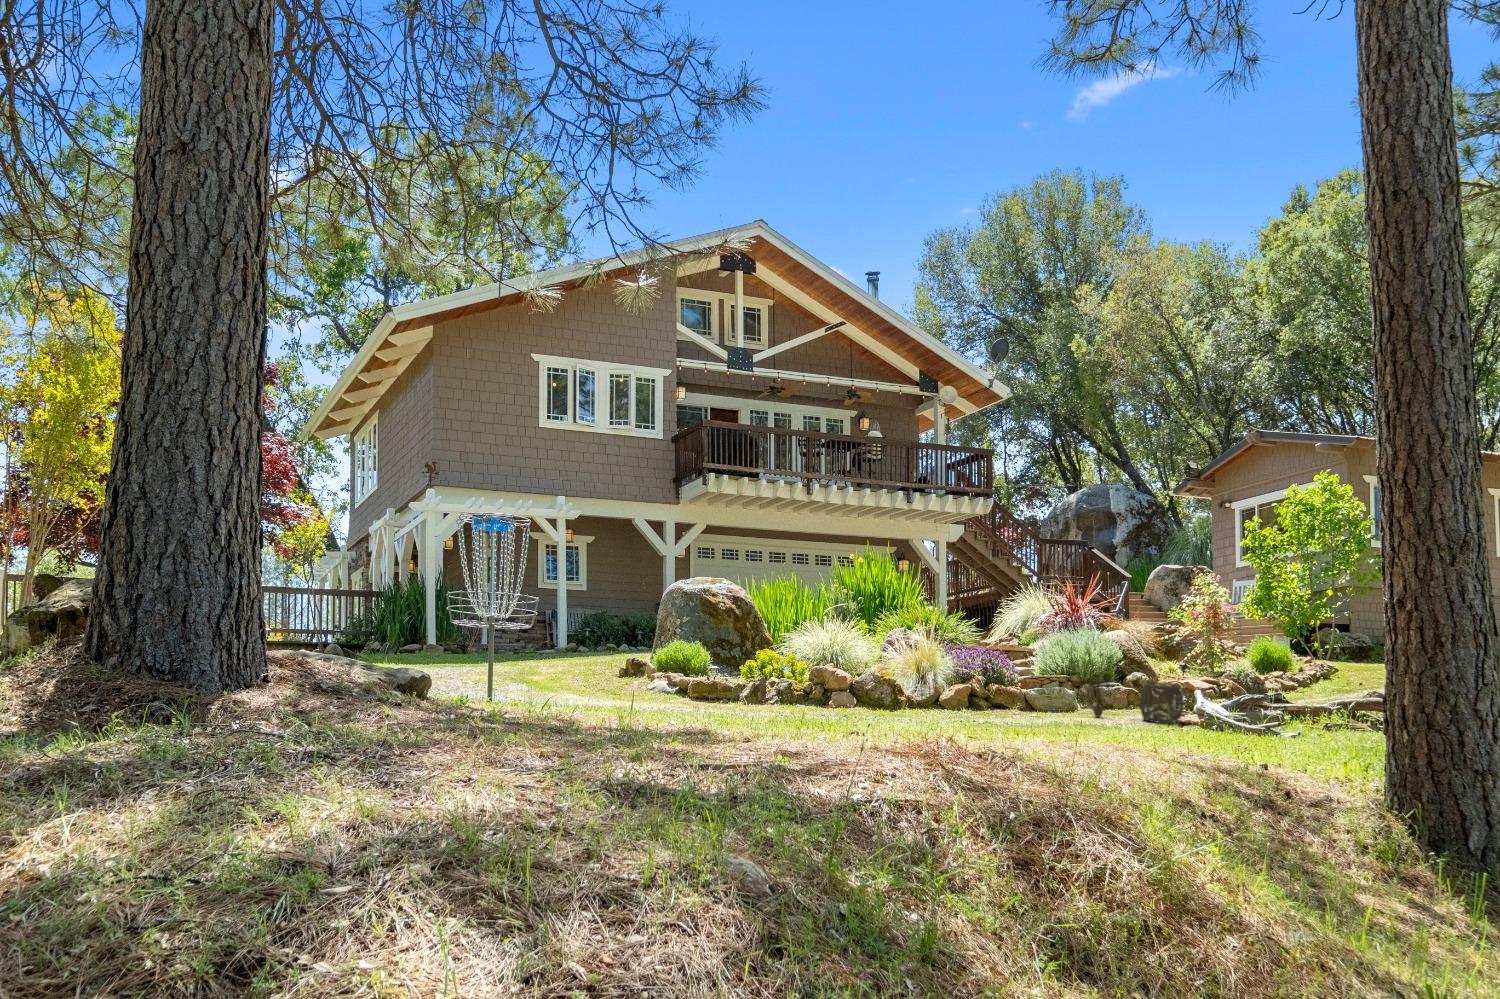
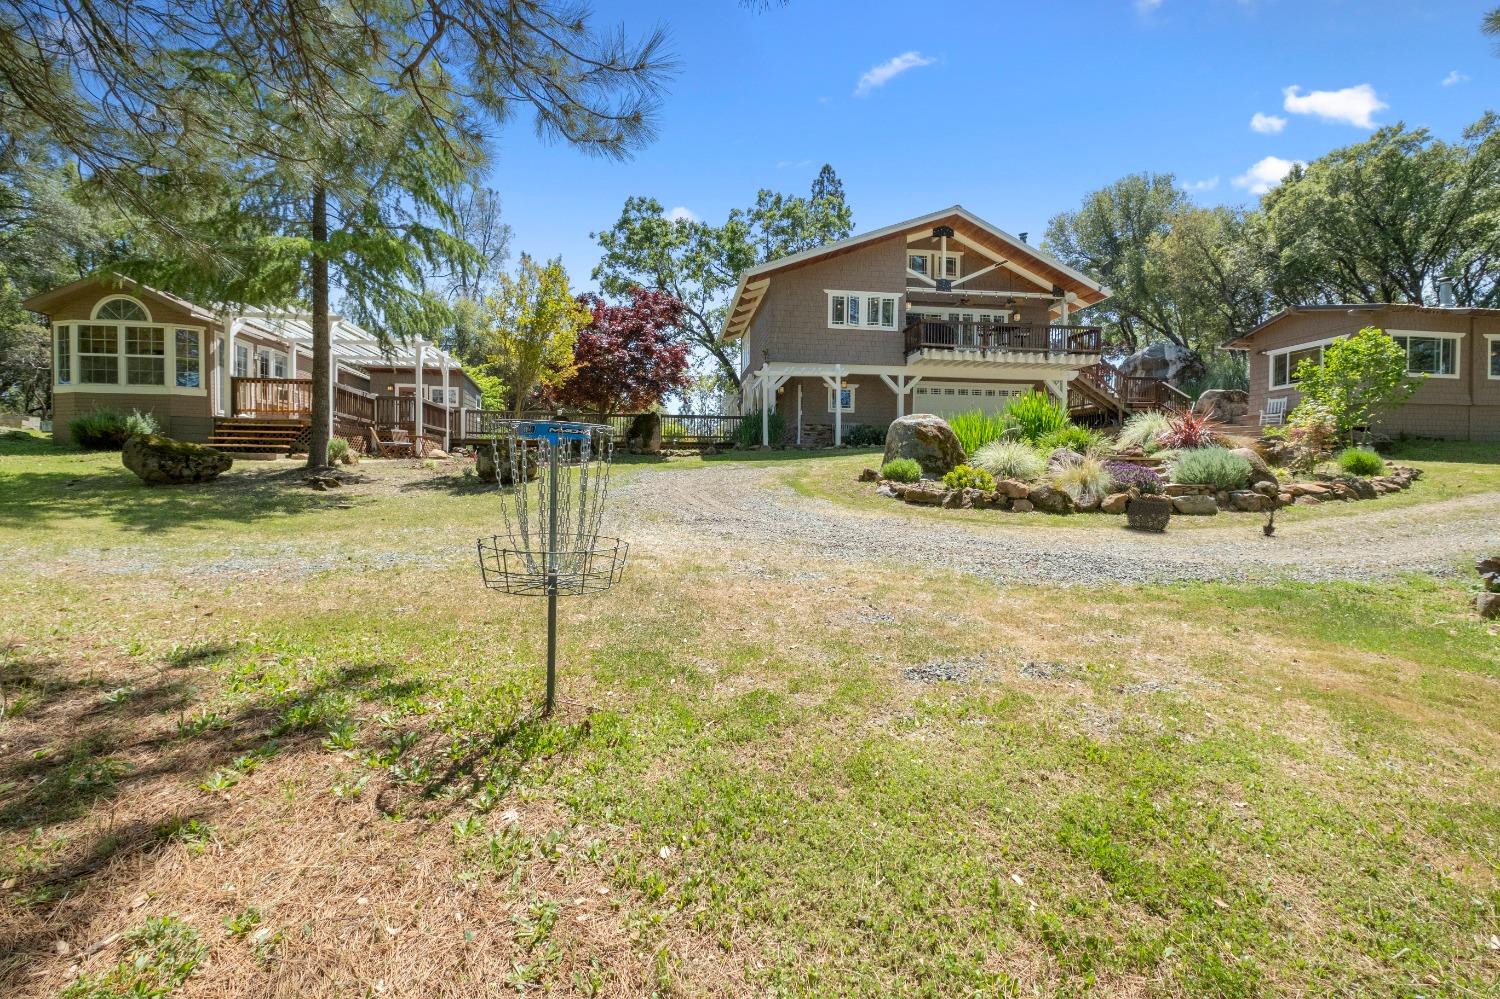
woven basket: present [1139,682,1184,723] -> present [1127,497,1171,532]

